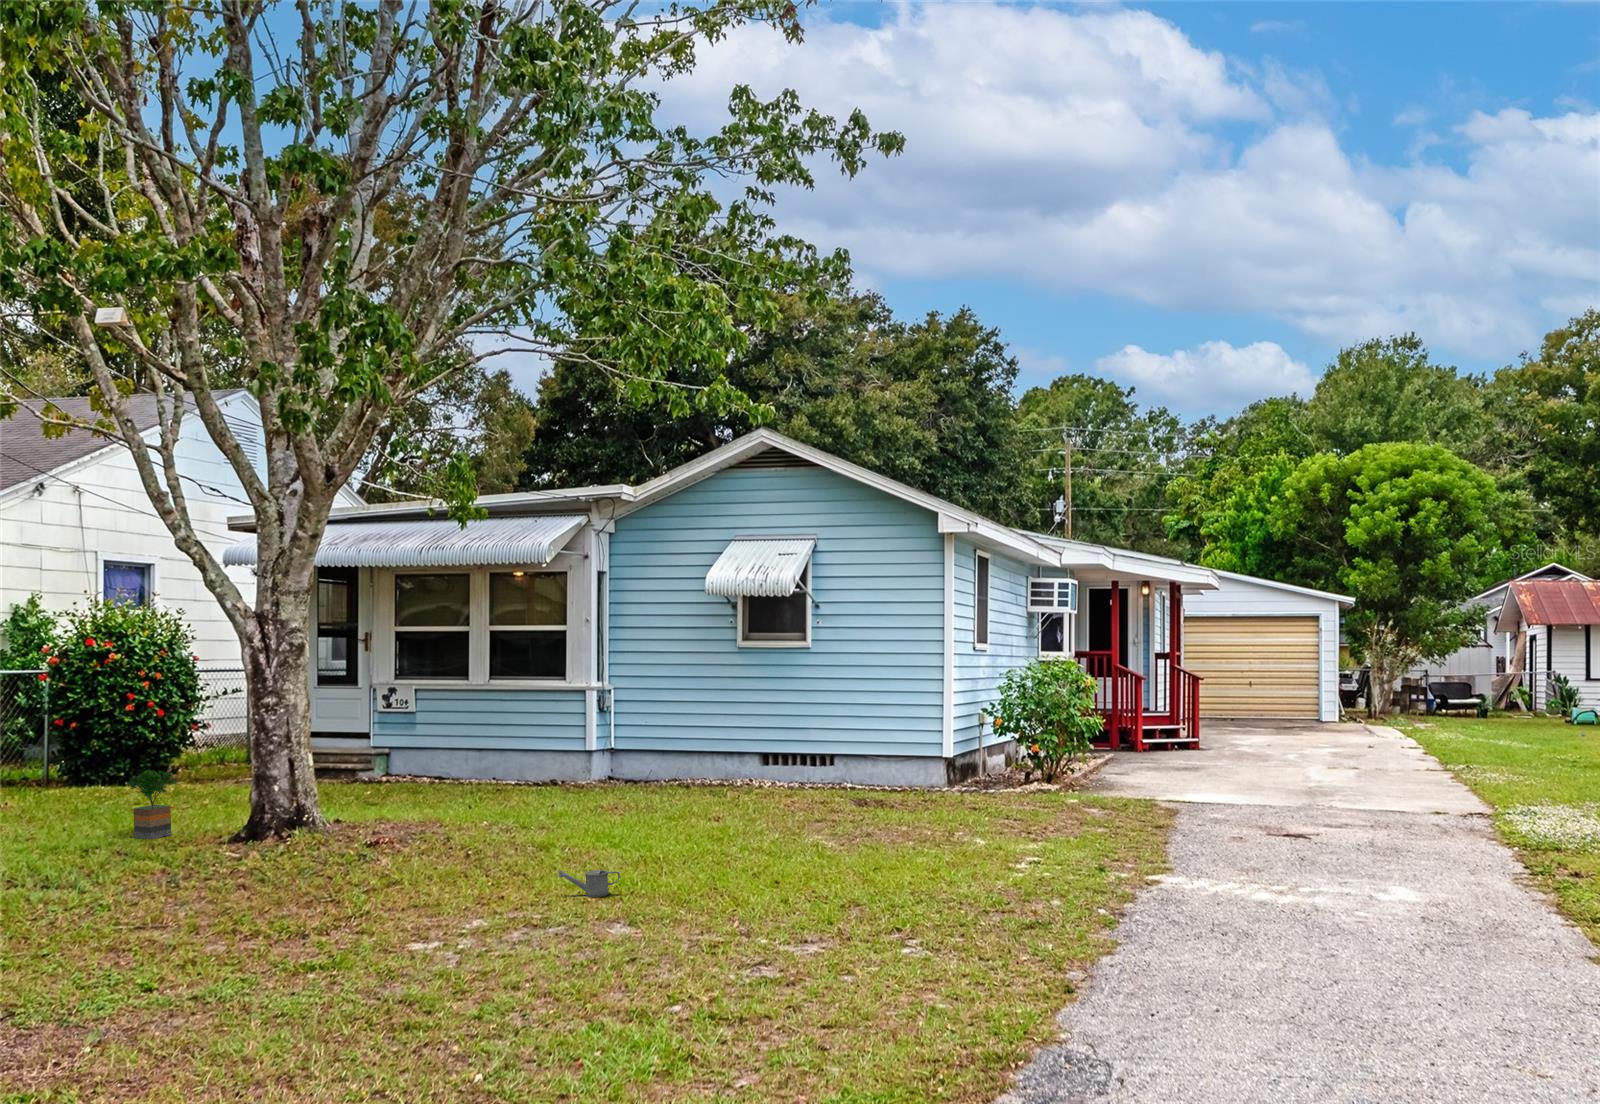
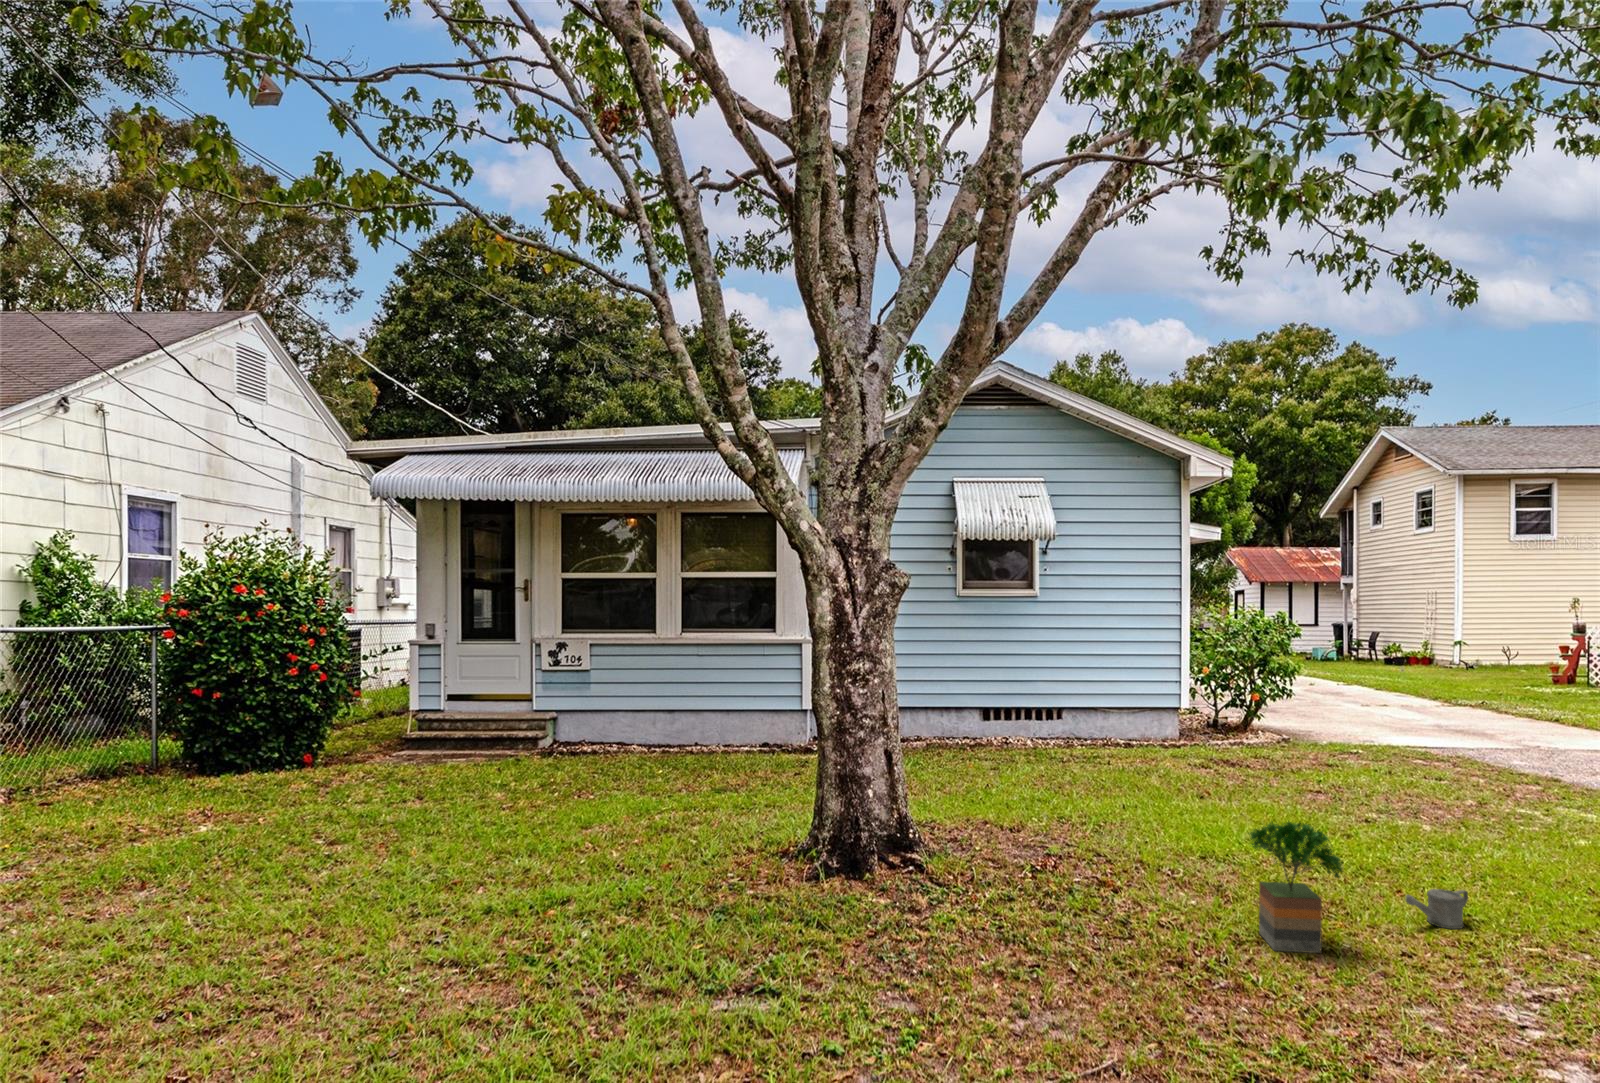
potted tree: present [130,770,177,839] -> present [1248,821,1342,953]

